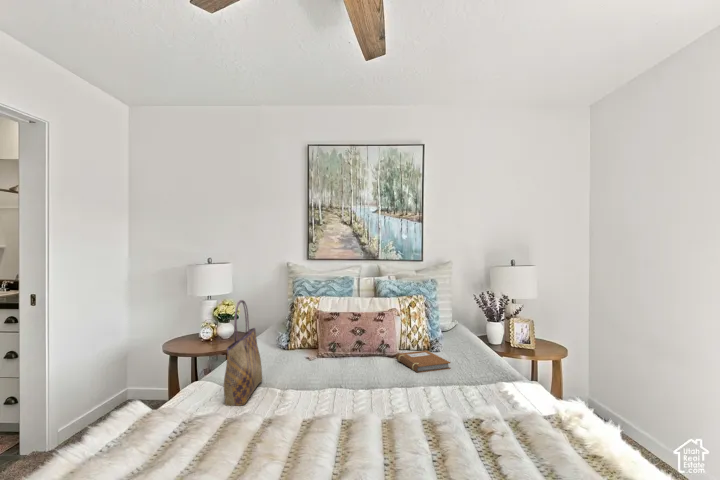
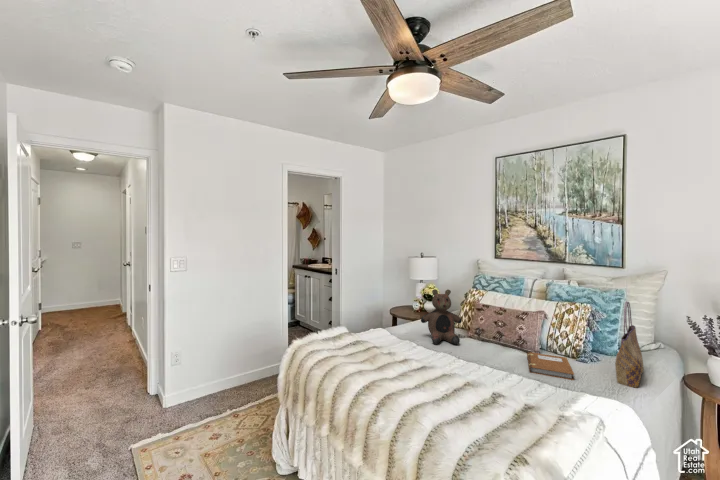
teddy bear: none [271,298,325,372] -> present [421,289,462,345]
tote bag: present [224,300,262,406] -> present [615,301,644,388]

